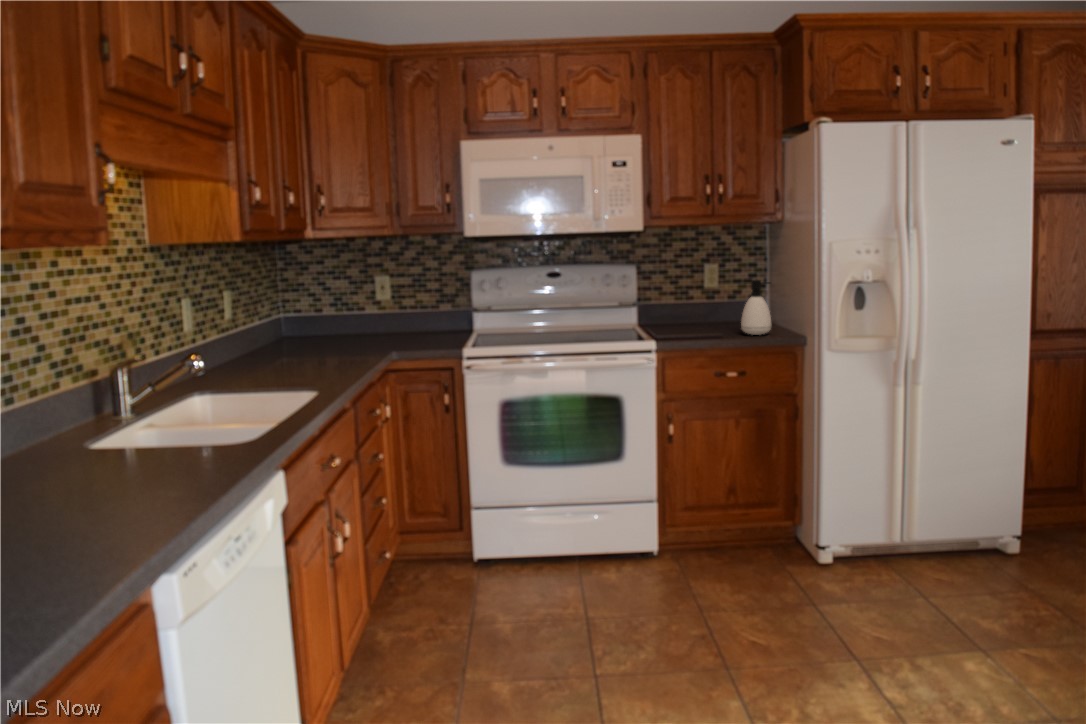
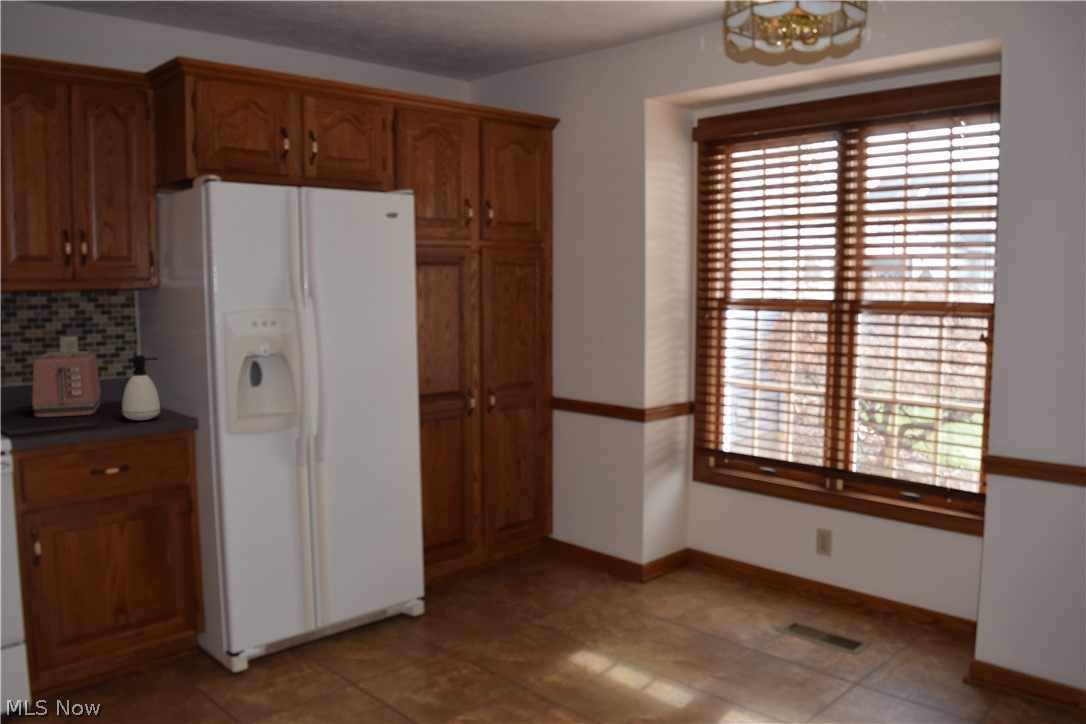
toaster: none [679,277,734,328] -> present [32,351,101,417]

